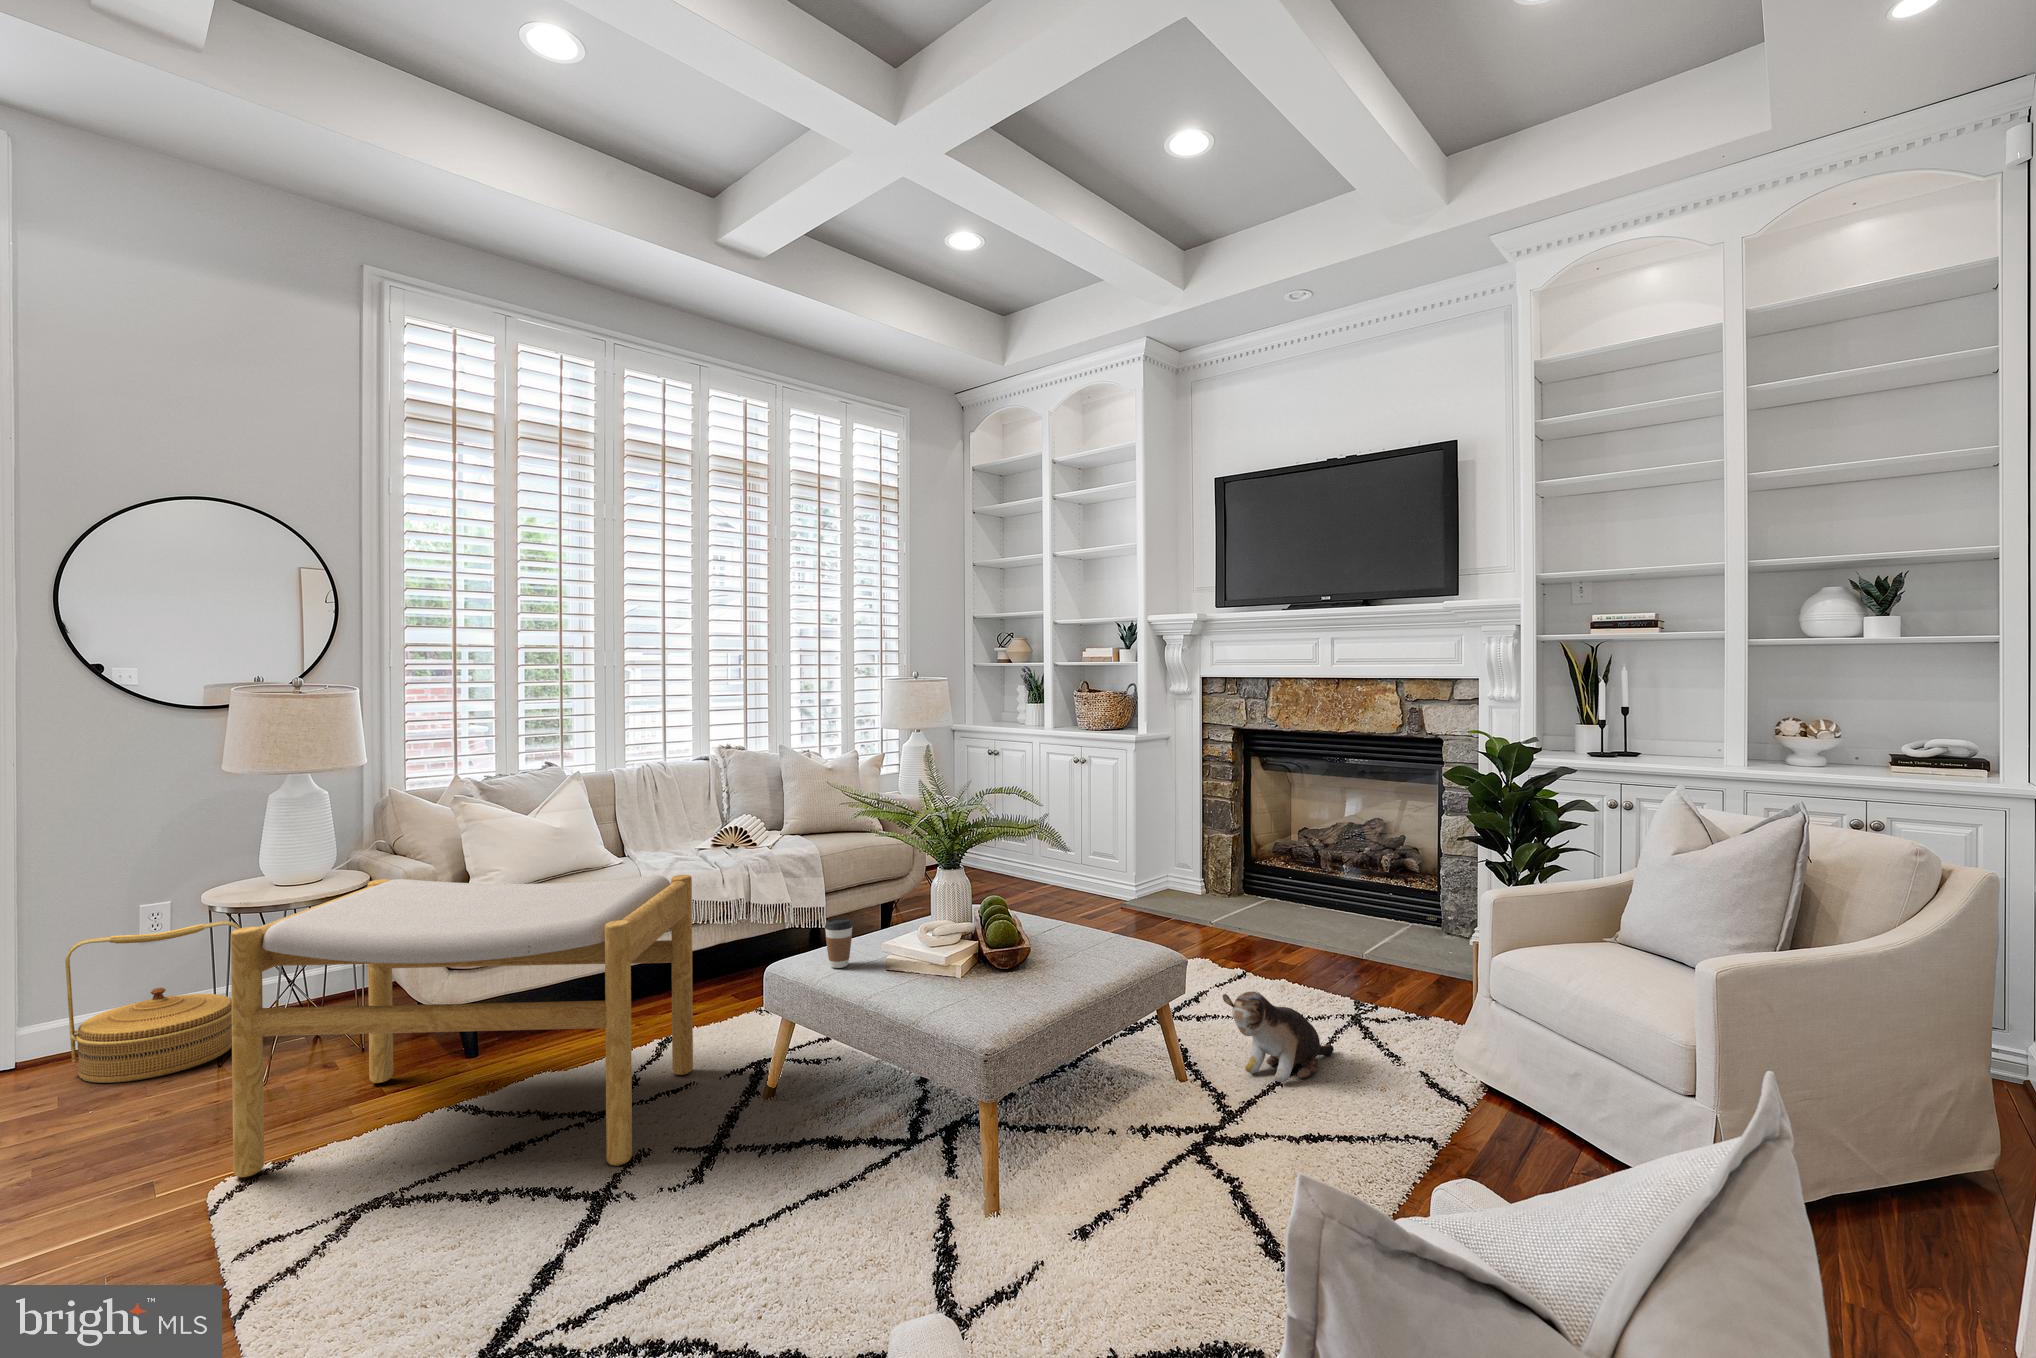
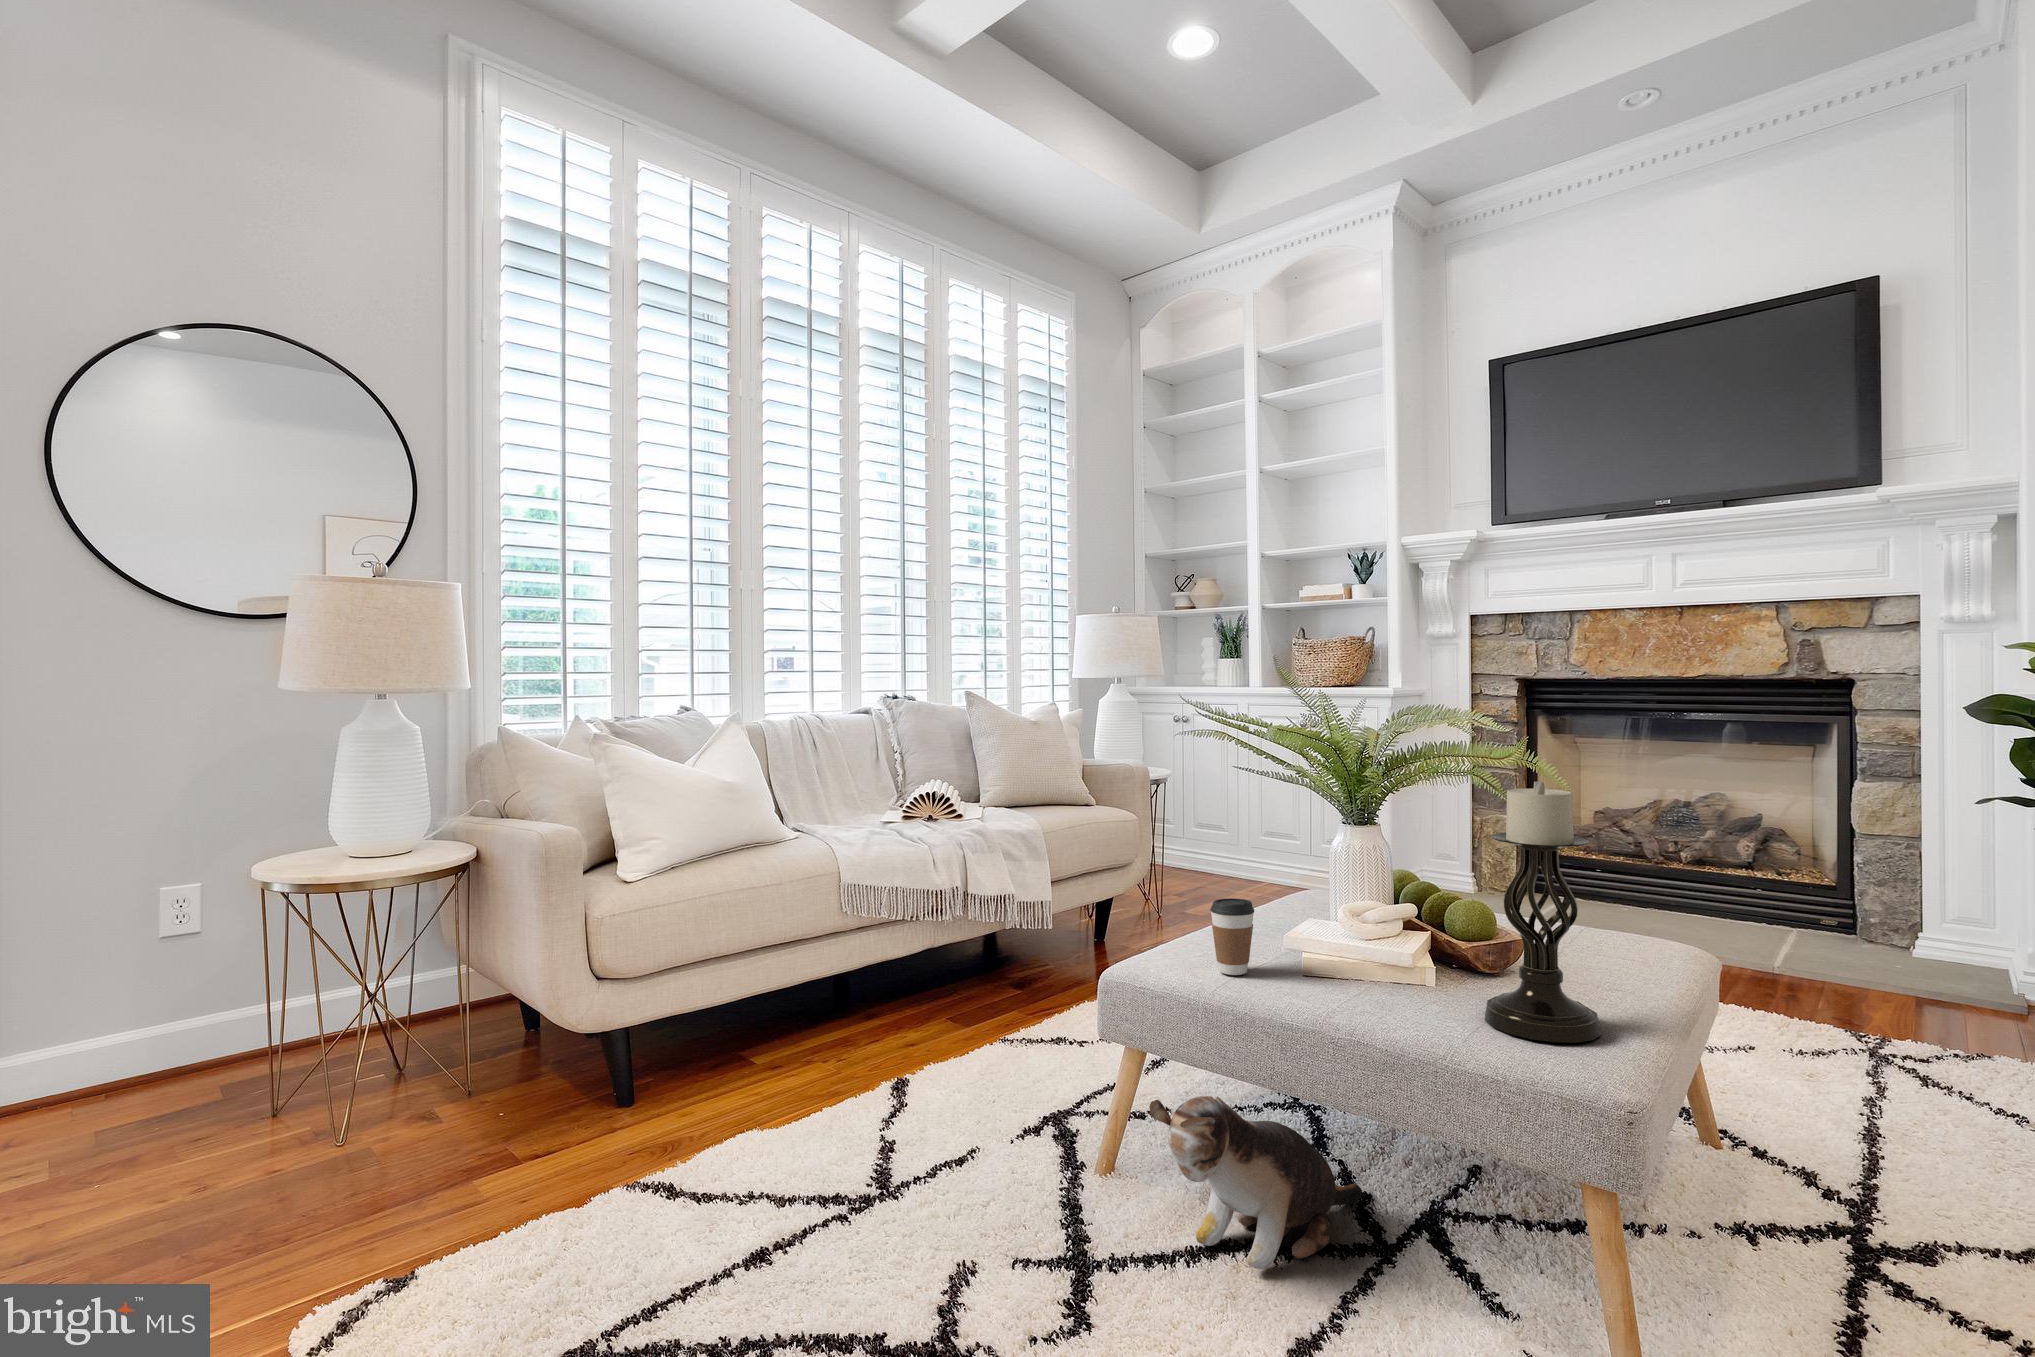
candle holder: none [957,851,1020,1009] -> present [1485,782,1601,1043]
footstool: present [231,875,693,1177] -> none [326,839,964,1305]
woven basket: present [65,921,240,1083] -> none [66,909,306,1139]
plush toy: present [1223,991,1334,1082] -> present [1149,1096,1362,1269]

